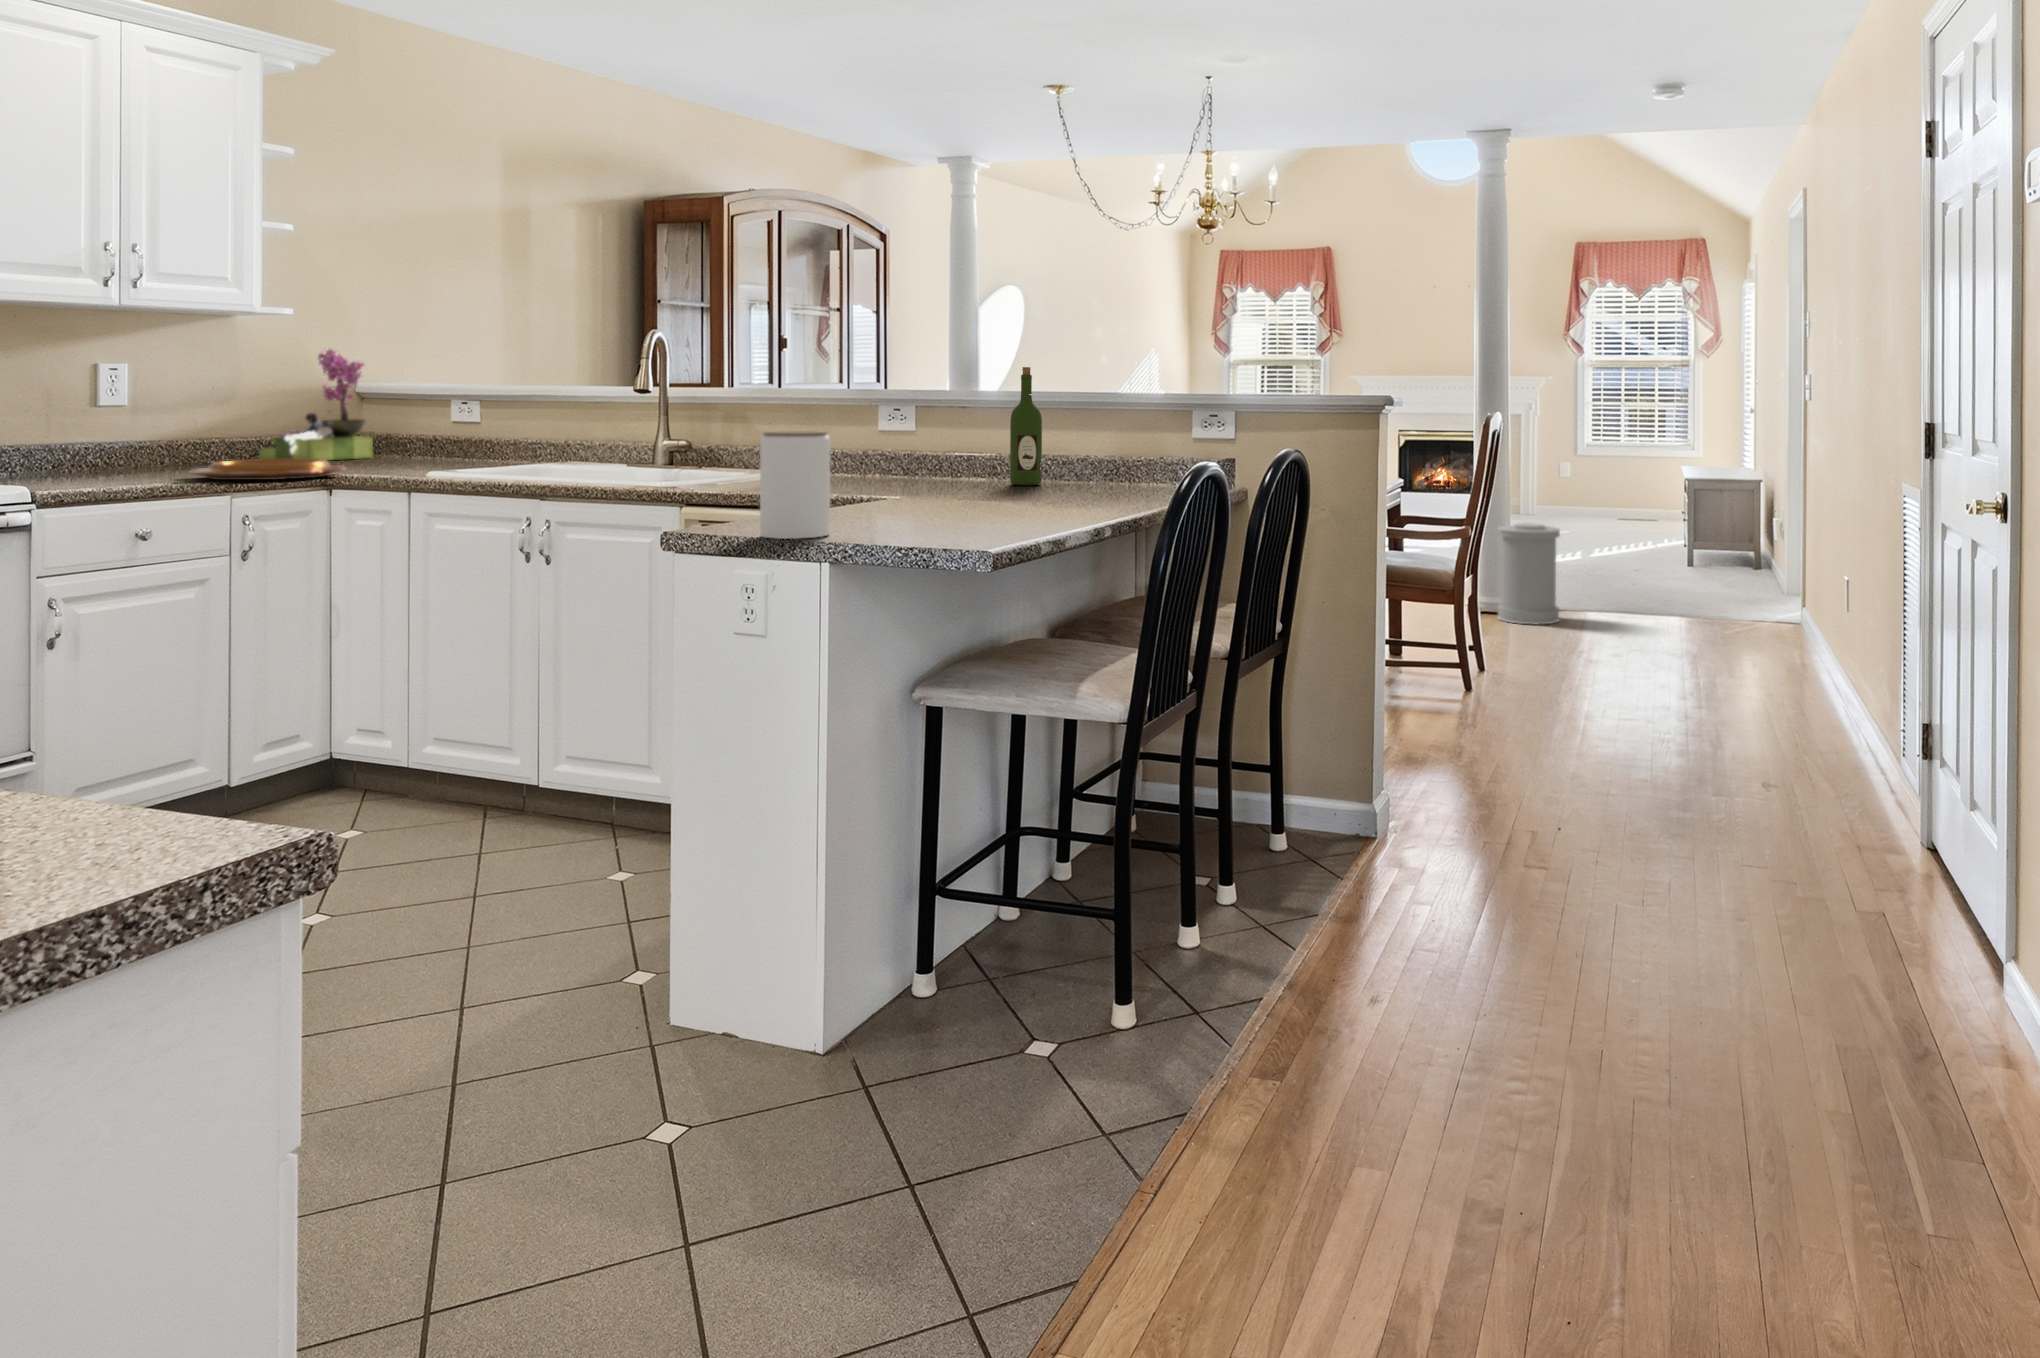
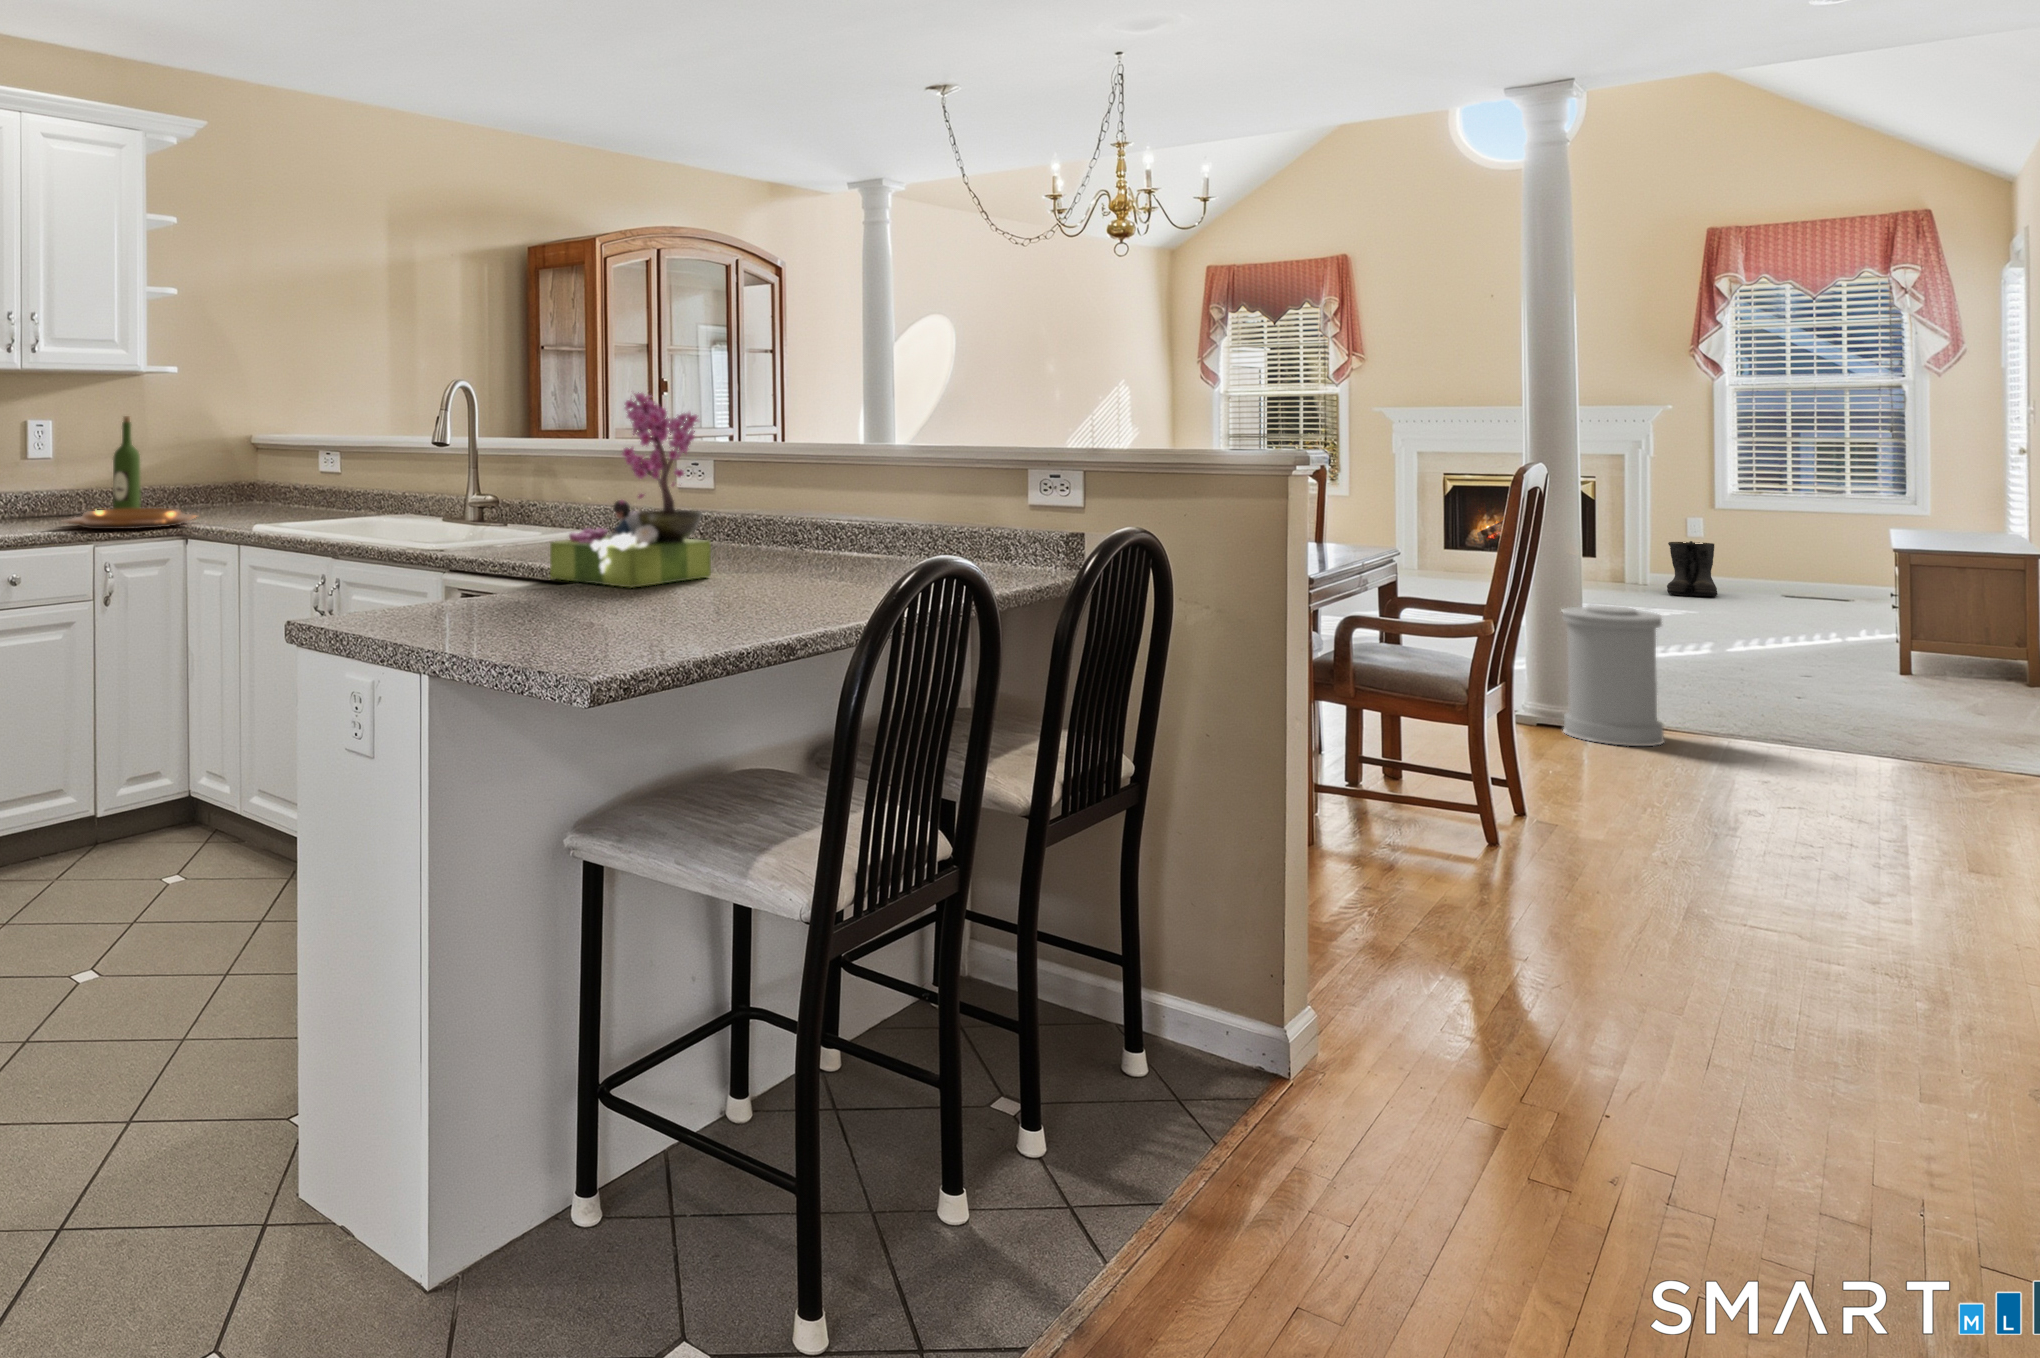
flower arrangement: present [259,349,373,460] -> present [550,392,711,588]
wine bottle: present [1010,367,1042,485] -> present [113,416,140,509]
jar: present [760,431,830,539] -> none [369,500,453,635]
boots: none [1548,482,1580,523] -> present [1667,541,1718,596]

